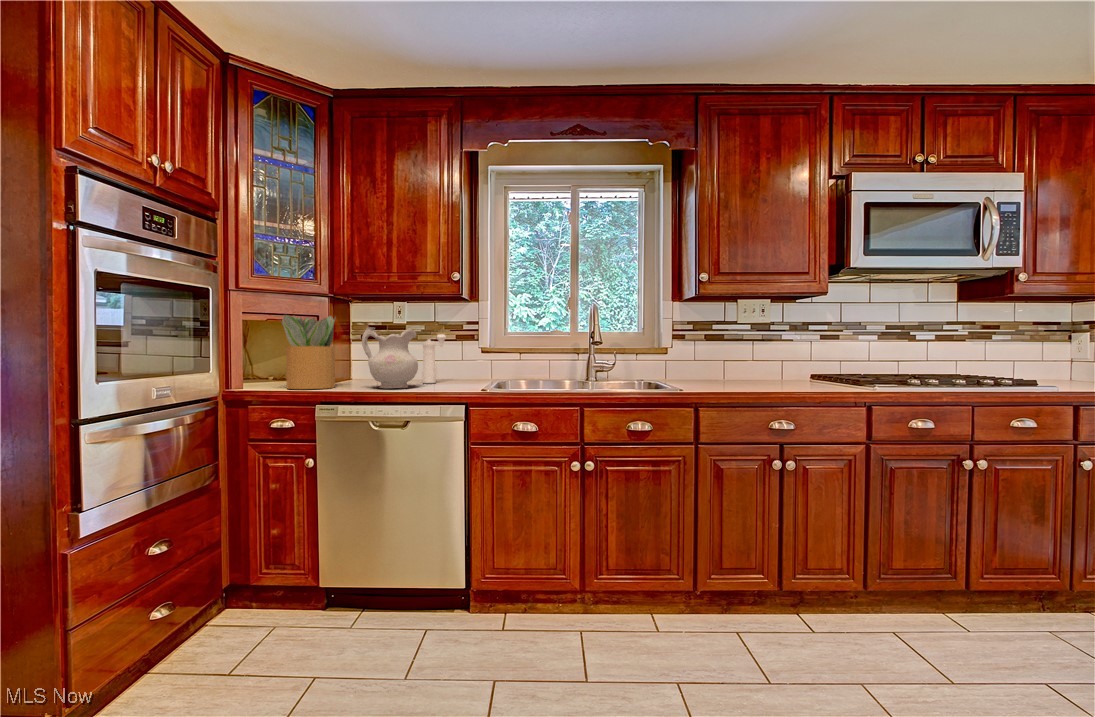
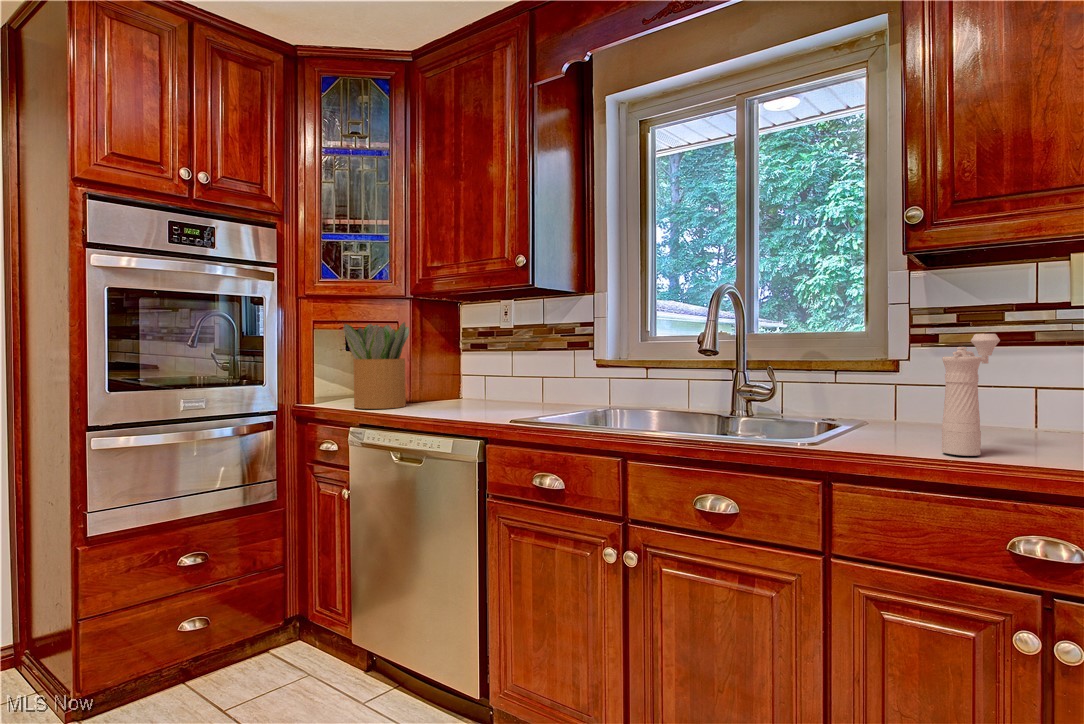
ceramic pitcher: present [362,327,418,388] -> none [415,335,478,414]
pepper mill: present [422,334,446,383] -> present [942,334,1000,456]

